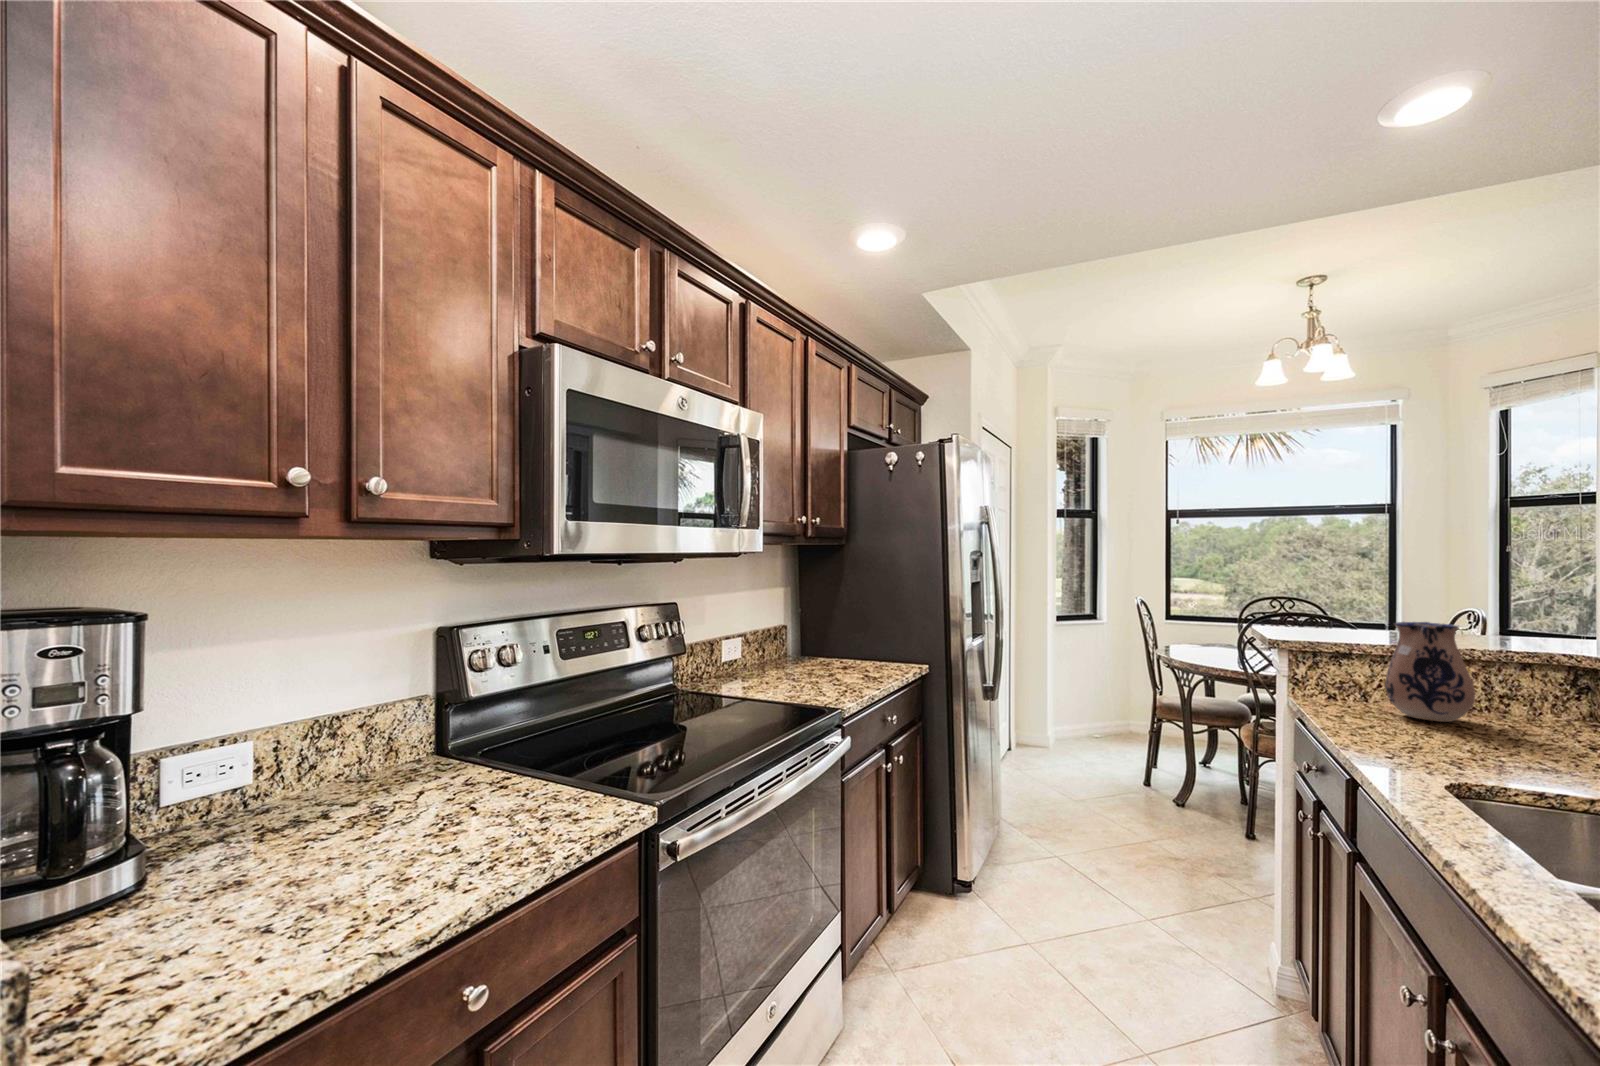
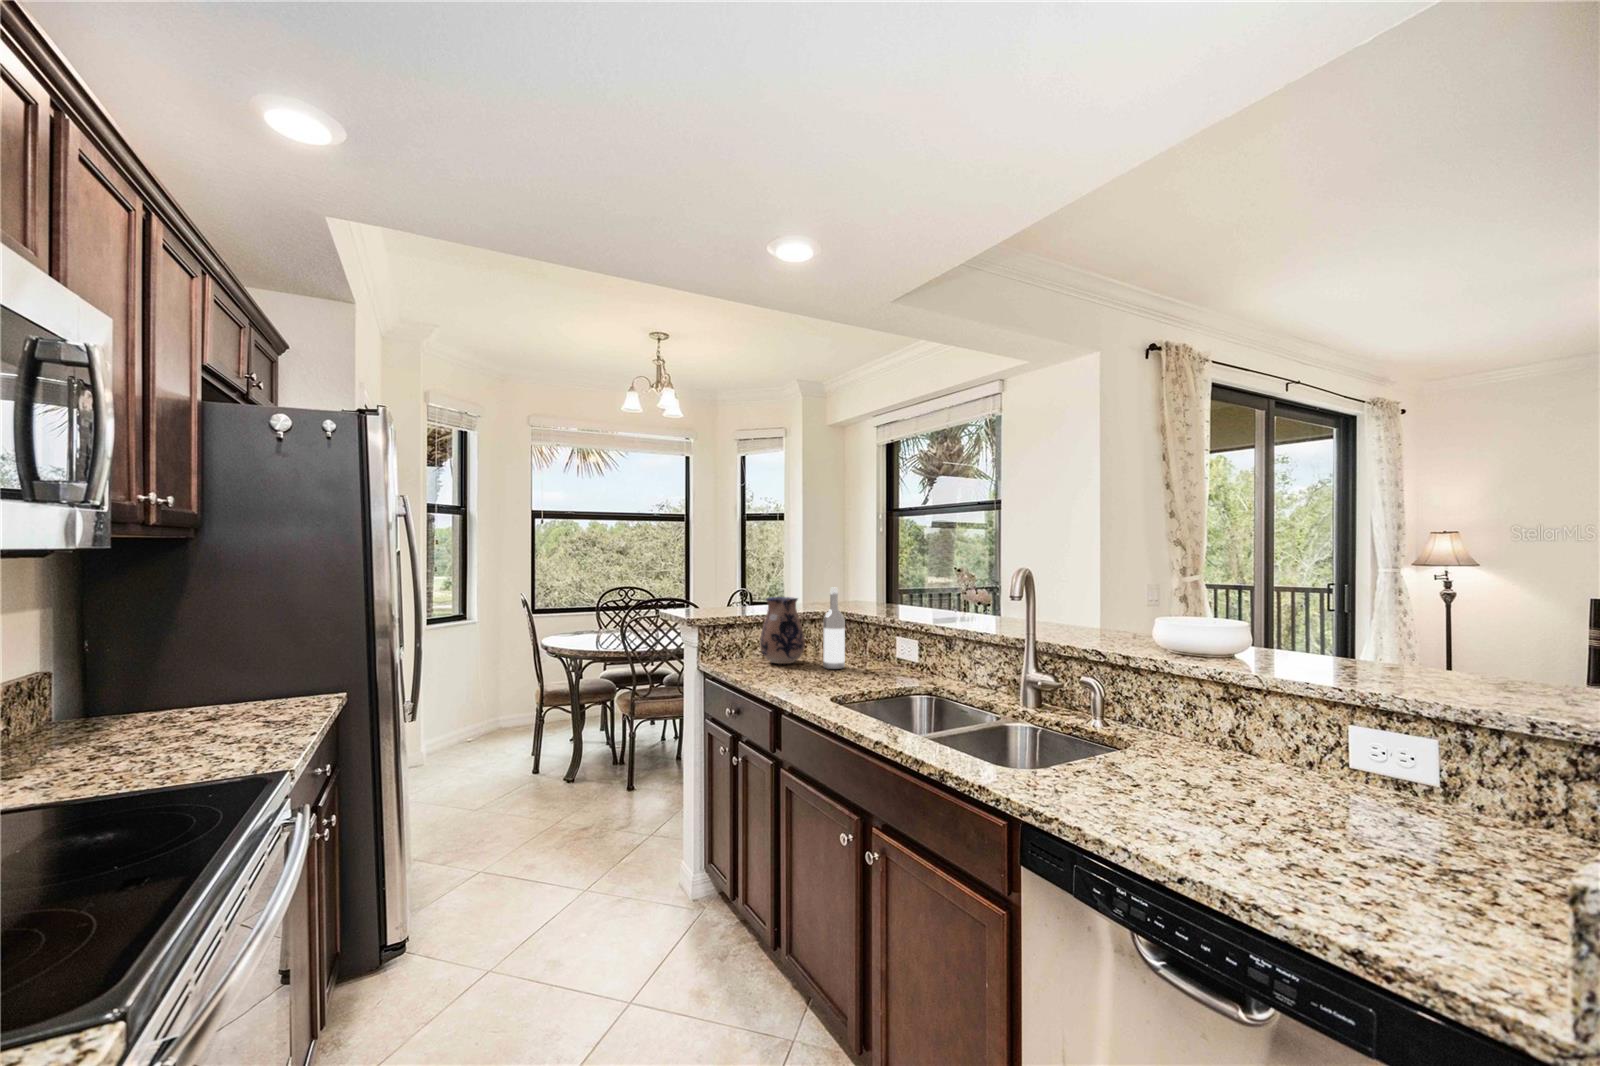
wine bottle: none [1501,613,1553,746] -> present [823,588,845,669]

